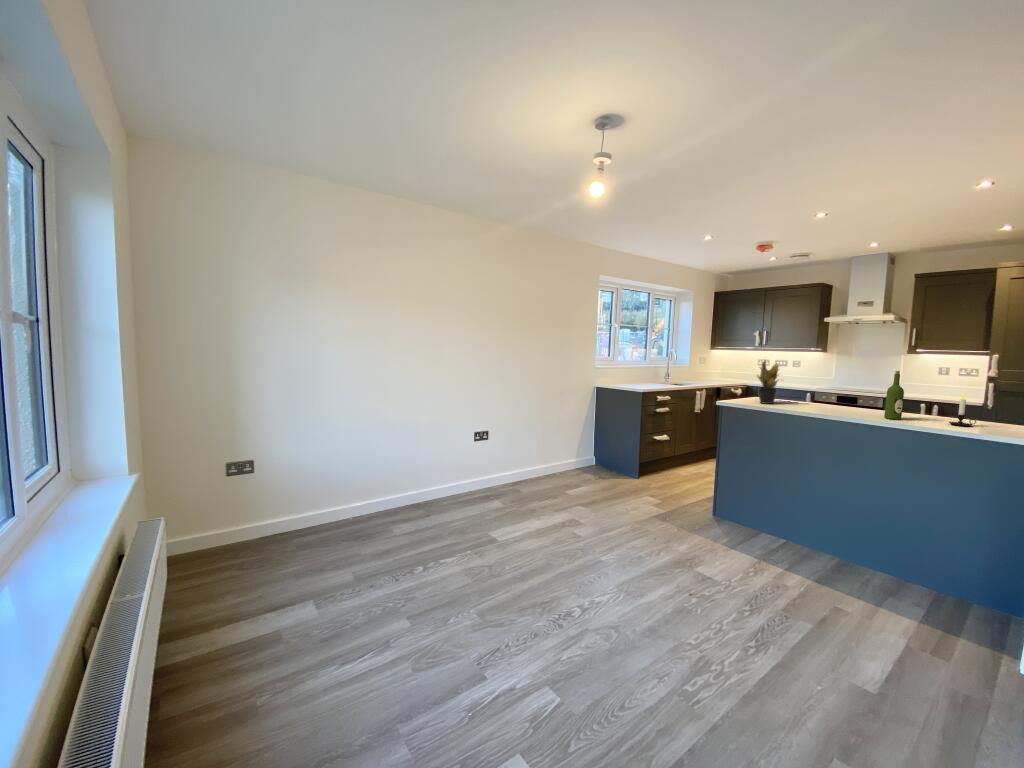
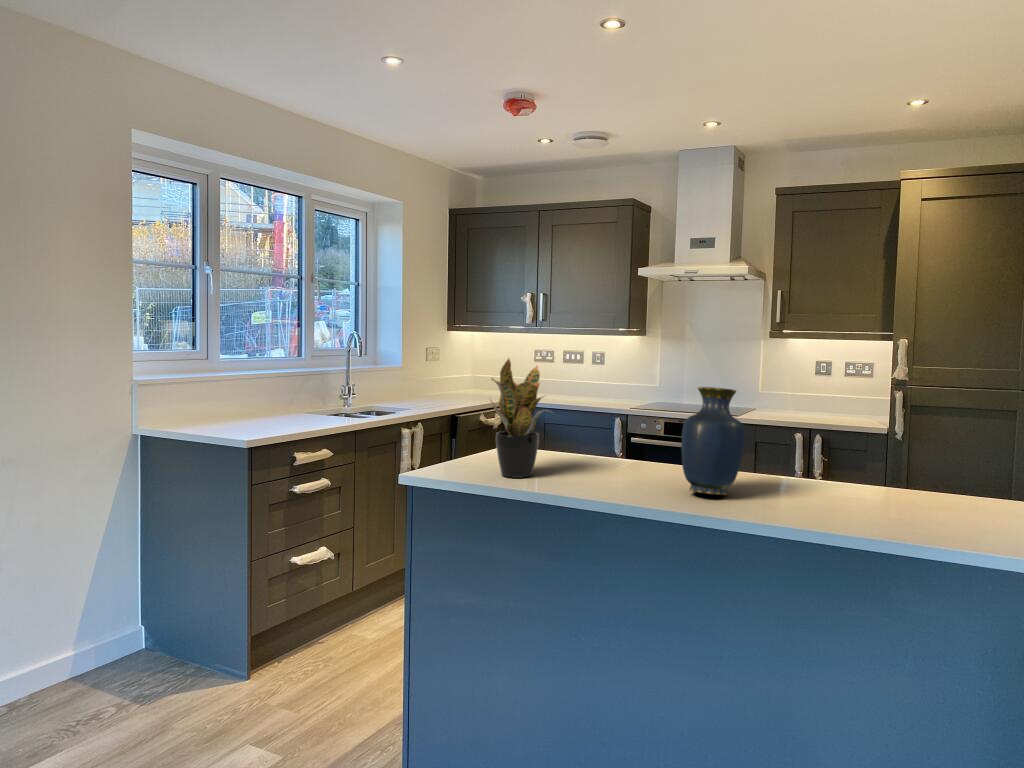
vase: none [843,371,874,413] -> present [681,387,745,495]
wine bottle: present [884,371,904,420] -> none [771,386,809,514]
candle: present [949,392,976,426] -> none [902,434,954,524]

